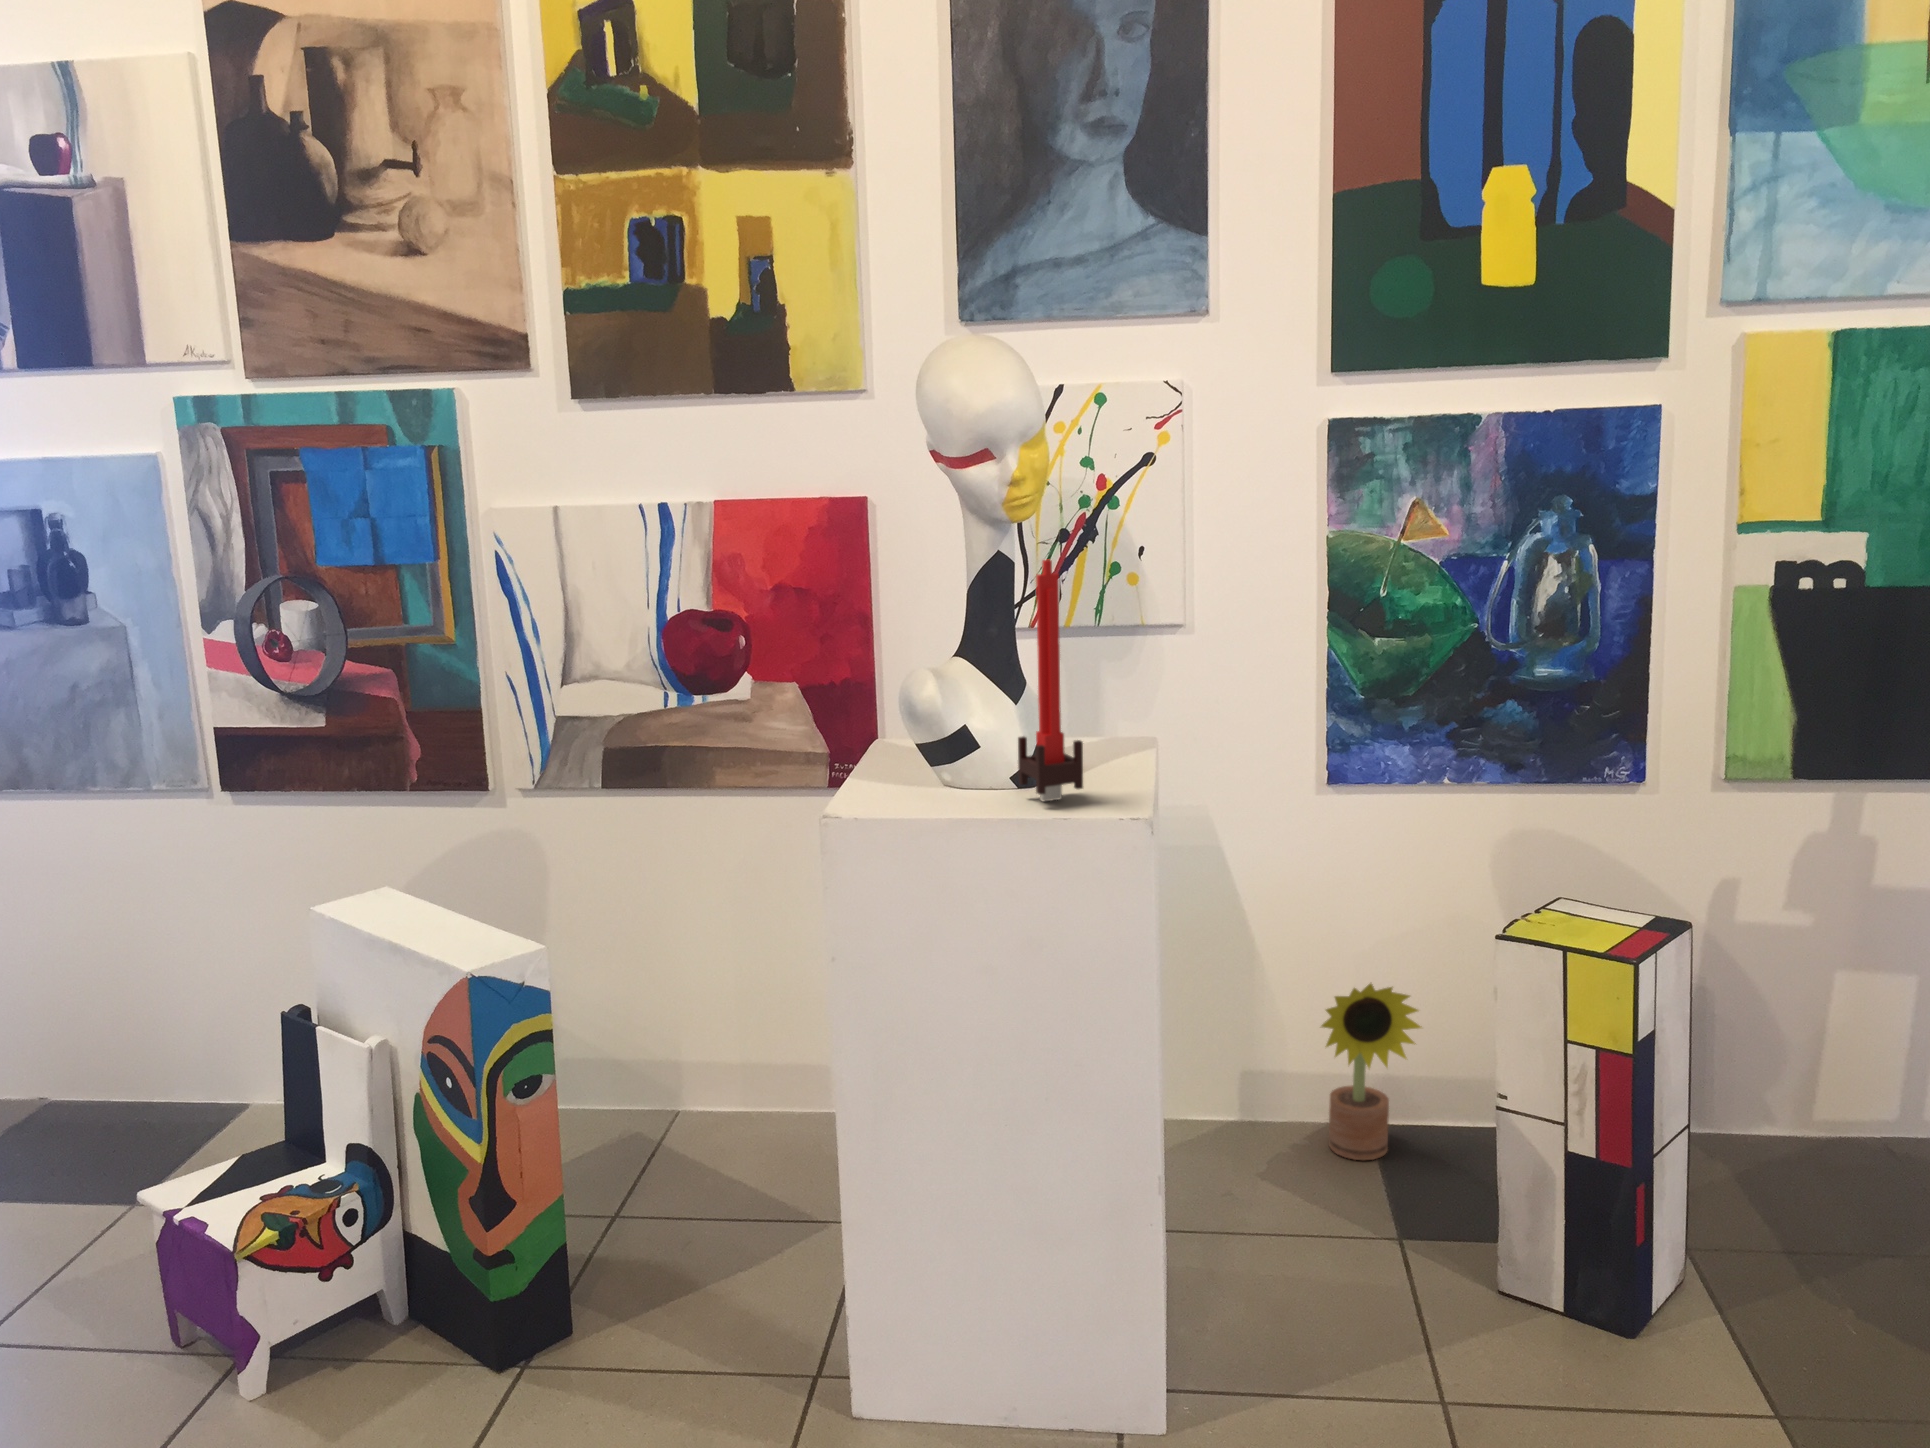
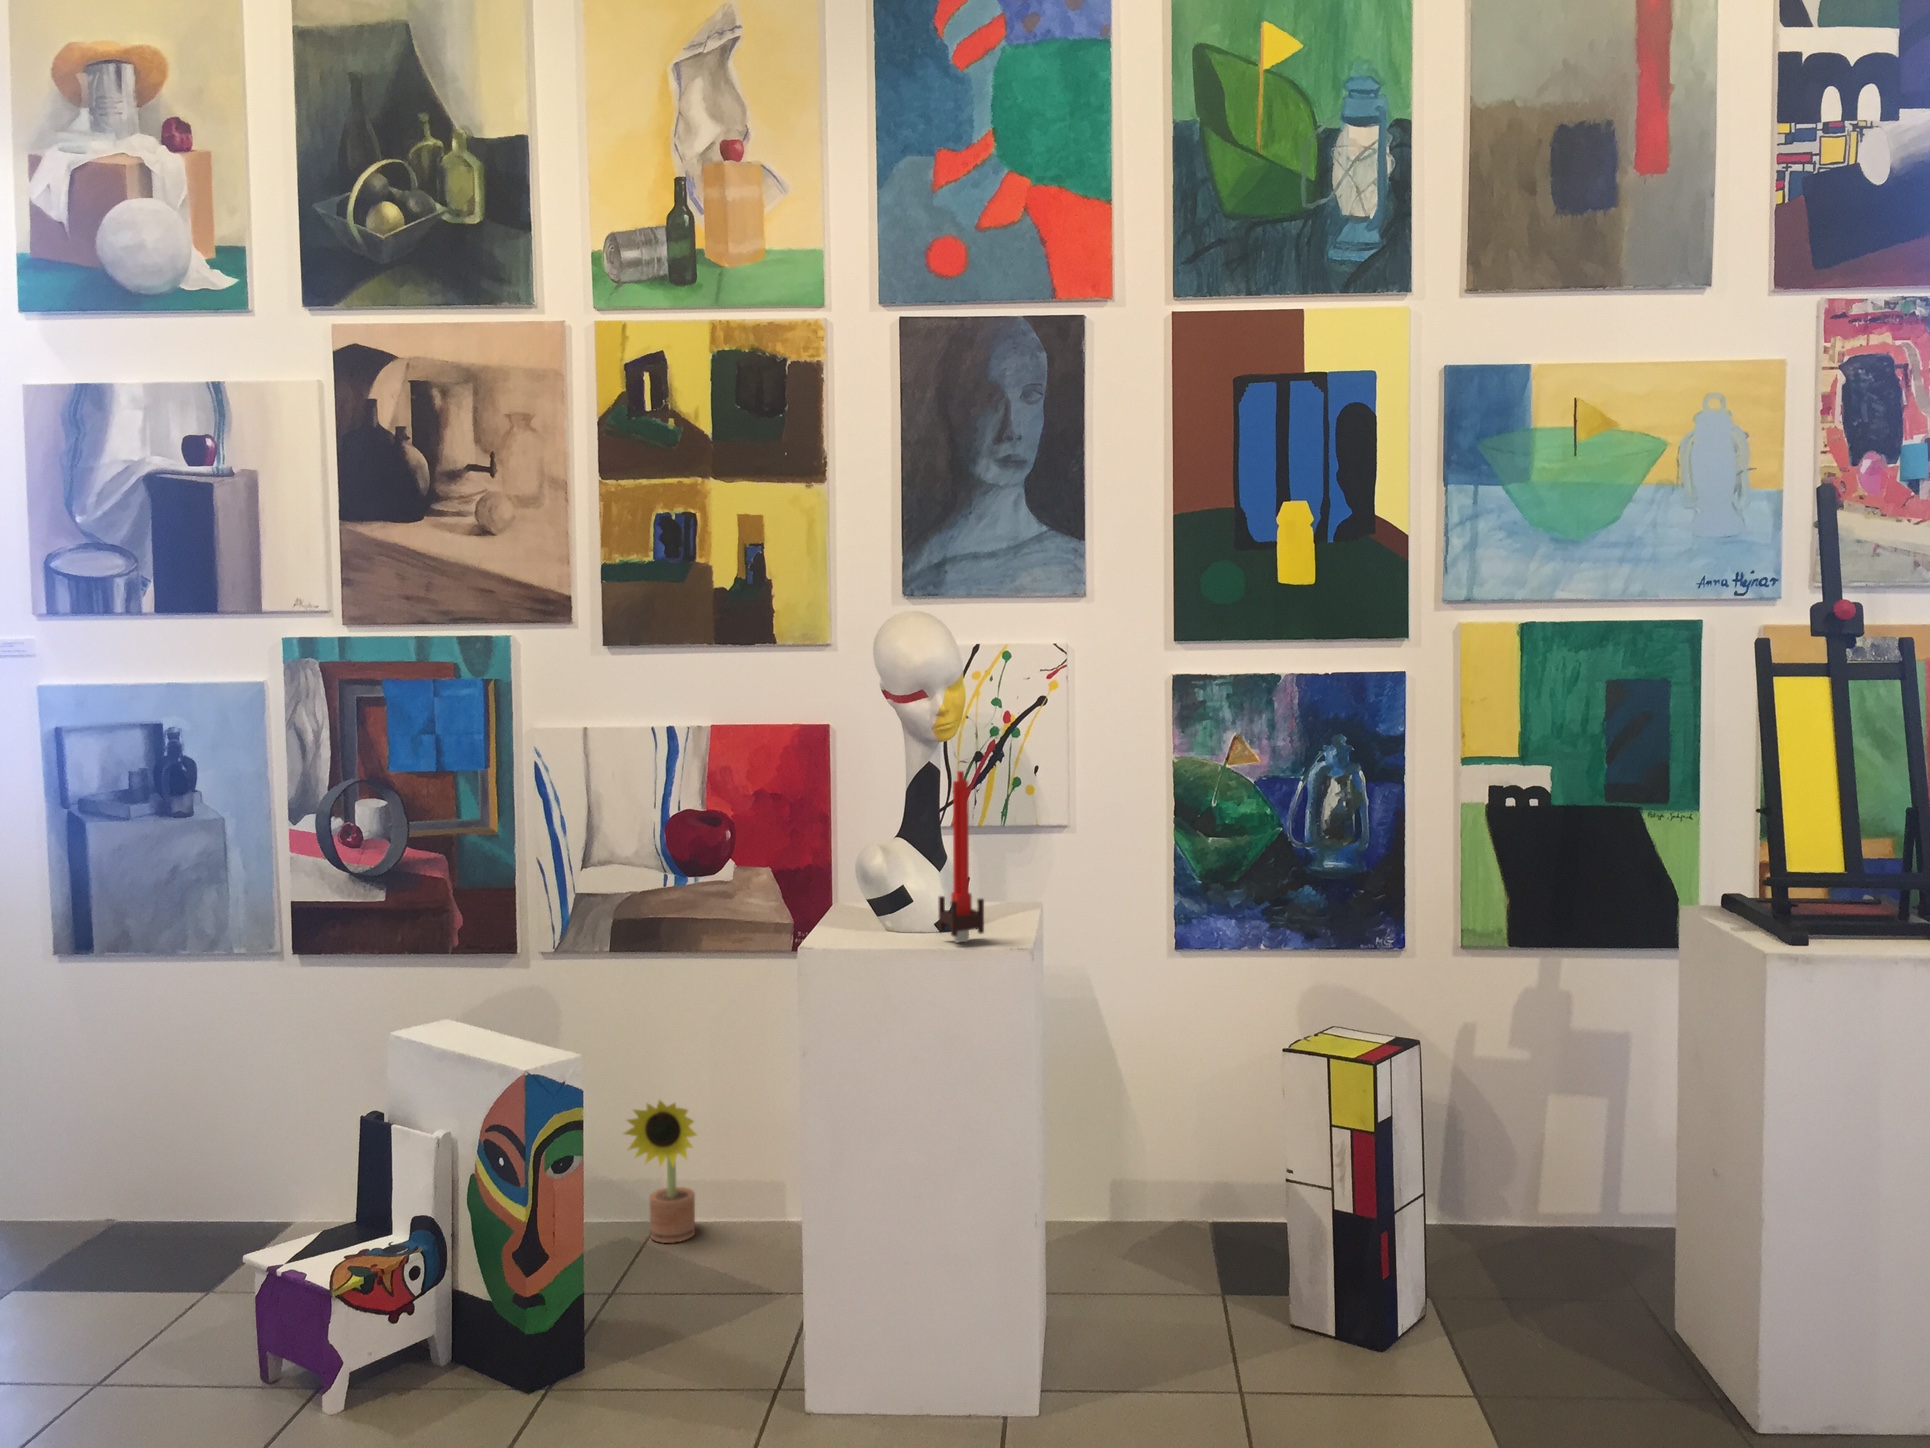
decorative plant: present [1322,983,1422,1160] -> present [625,1101,696,1243]

